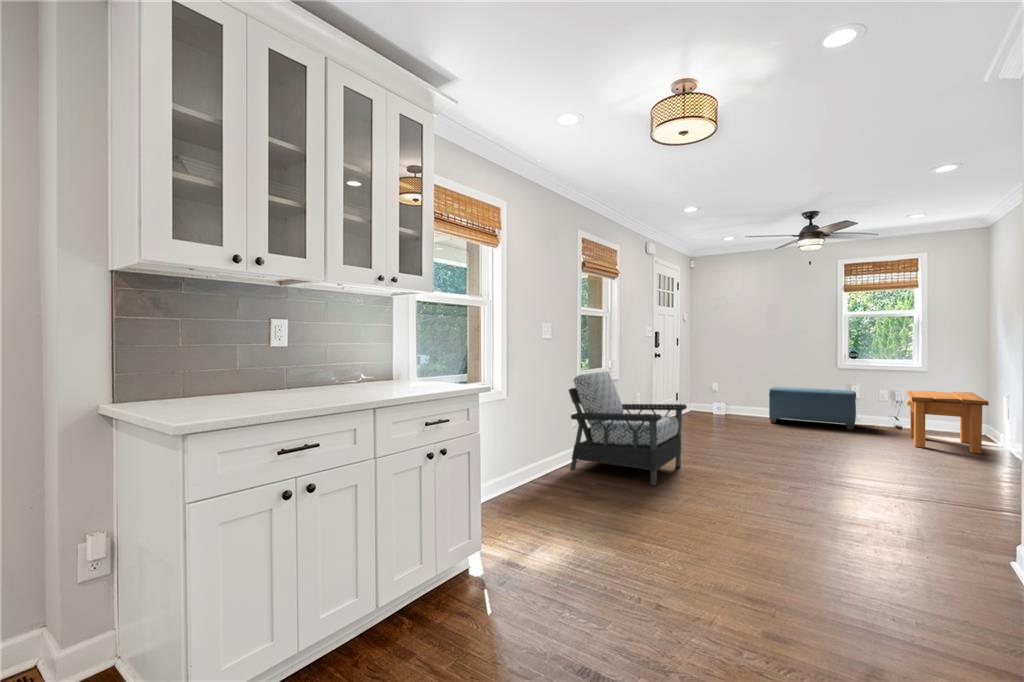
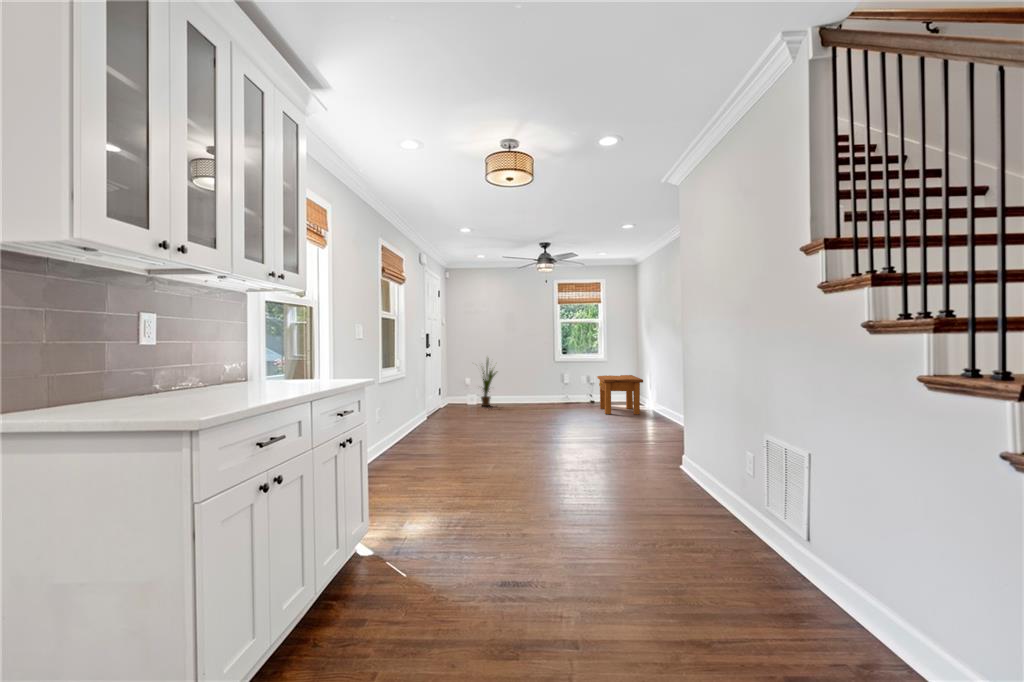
house plant: none [718,358,754,419] -> present [481,358,496,406]
armchair: present [569,371,687,486] -> none [377,369,473,463]
bench: present [769,387,856,430] -> none [511,378,567,407]

